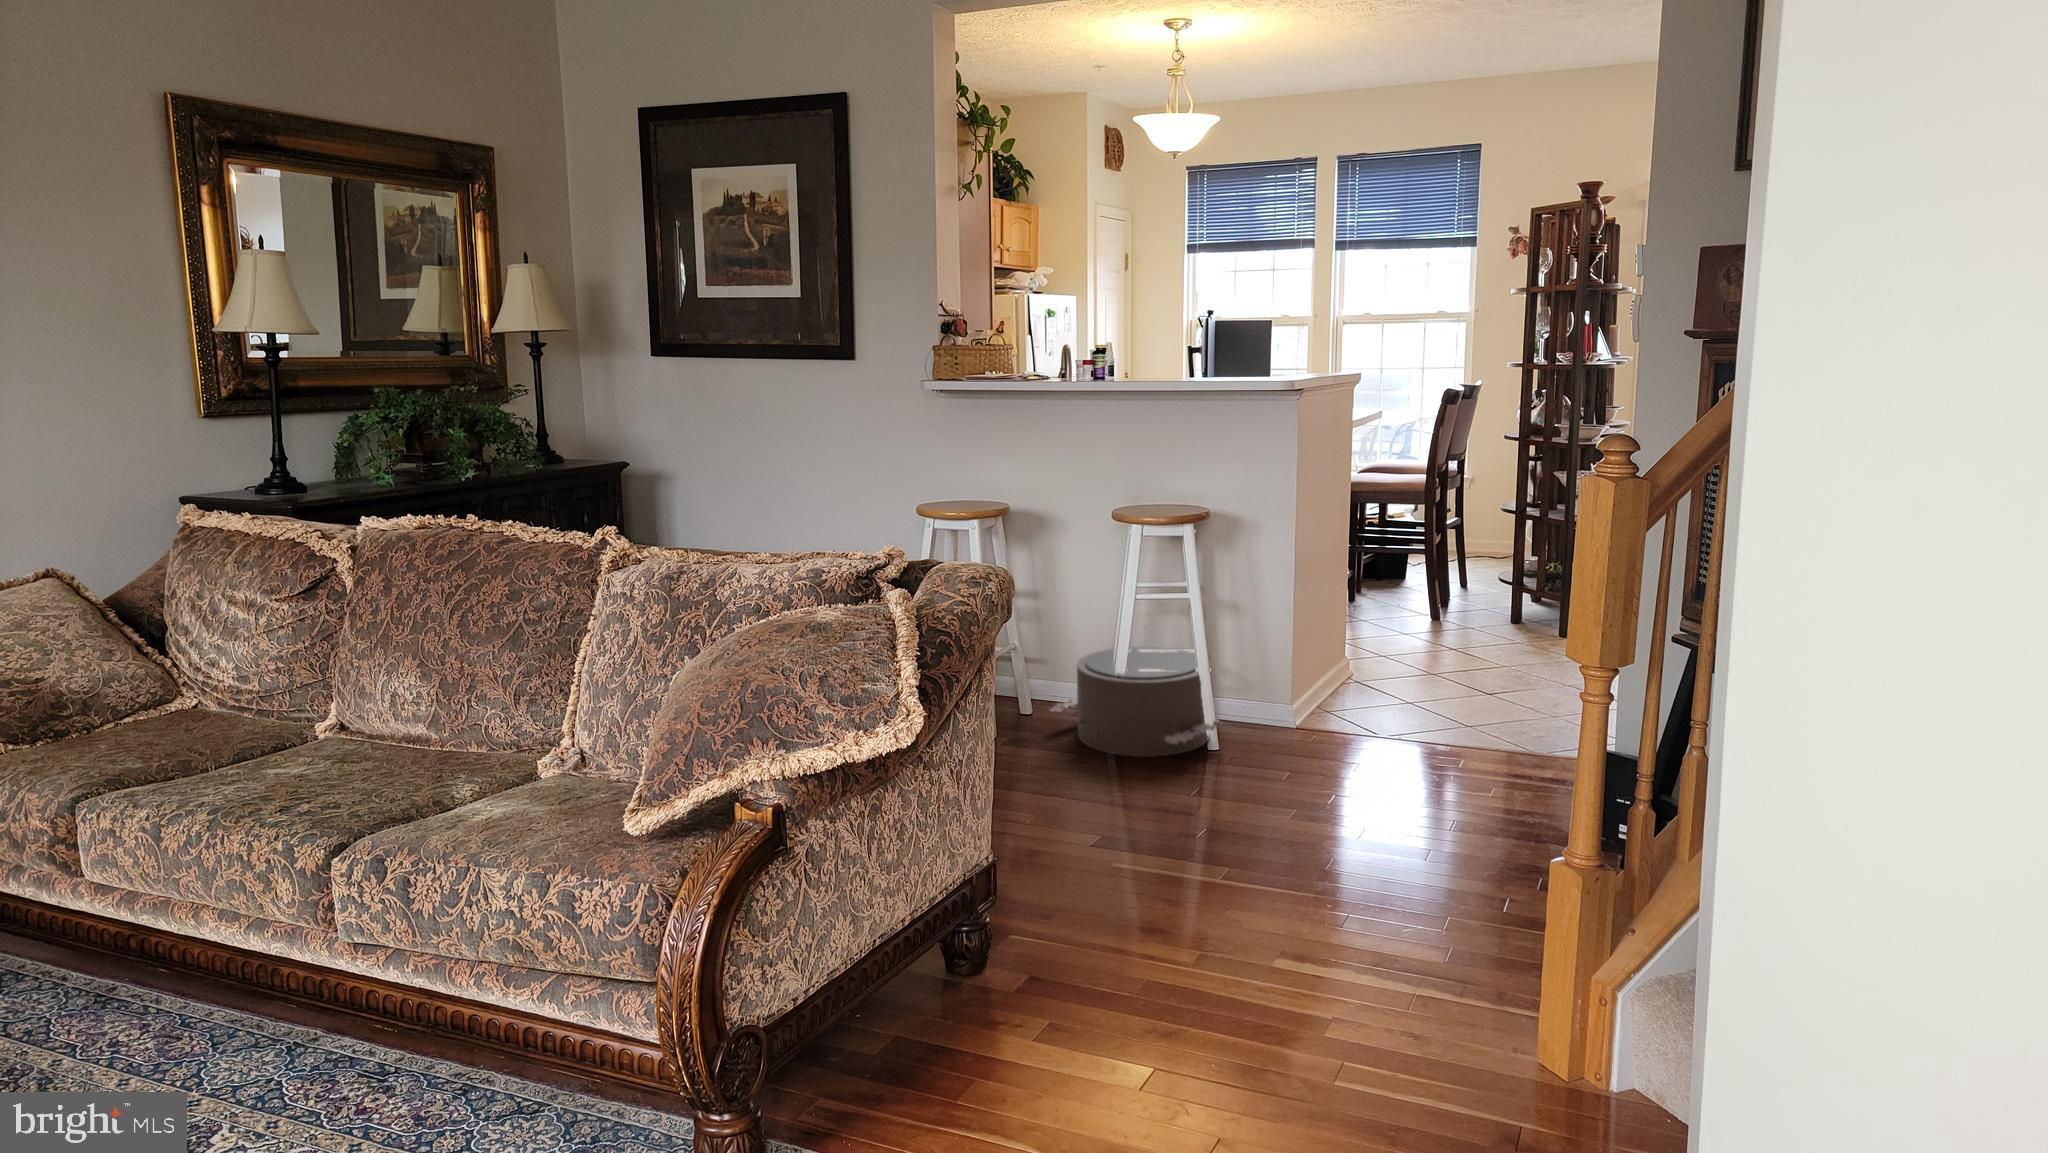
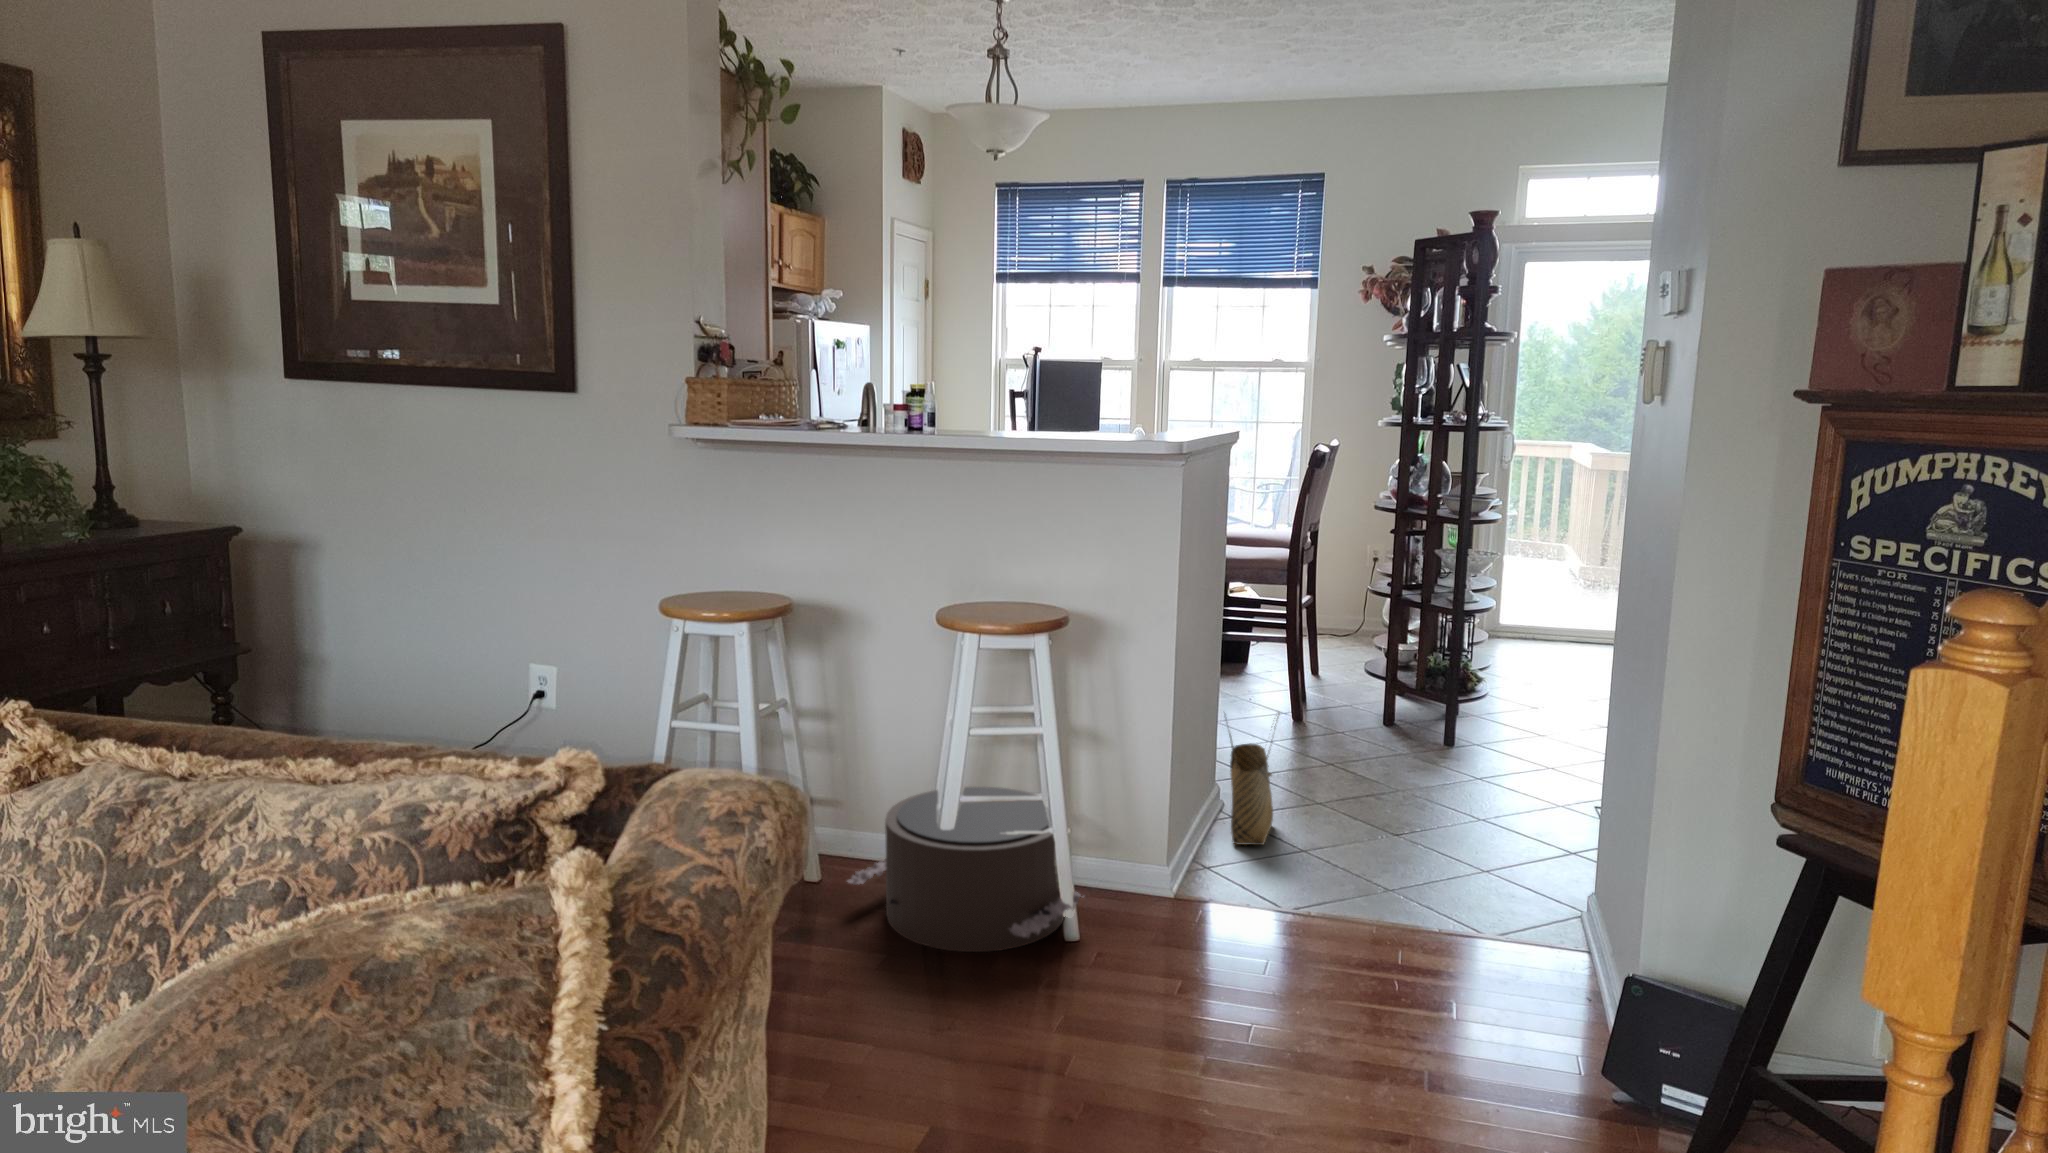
woven basket: none [1345,597,1390,701] -> present [1229,720,1277,845]

